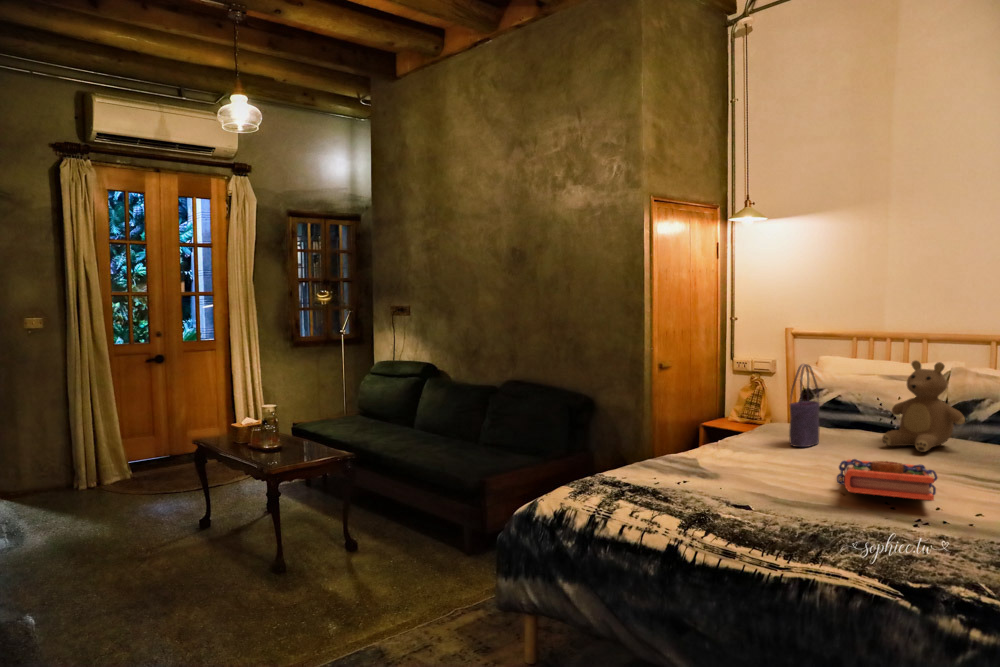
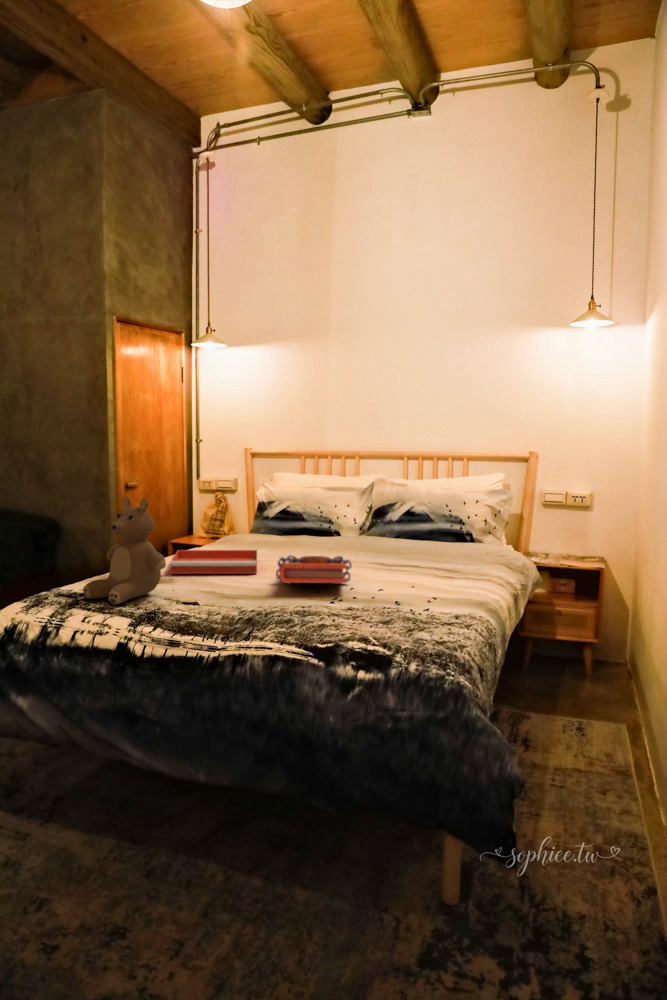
teddy bear: present [882,361,965,452] -> present [83,497,166,604]
tote bag: present [789,364,820,447] -> none [243,476,269,553]
tray: none [713,440,811,474] -> present [170,550,257,574]

